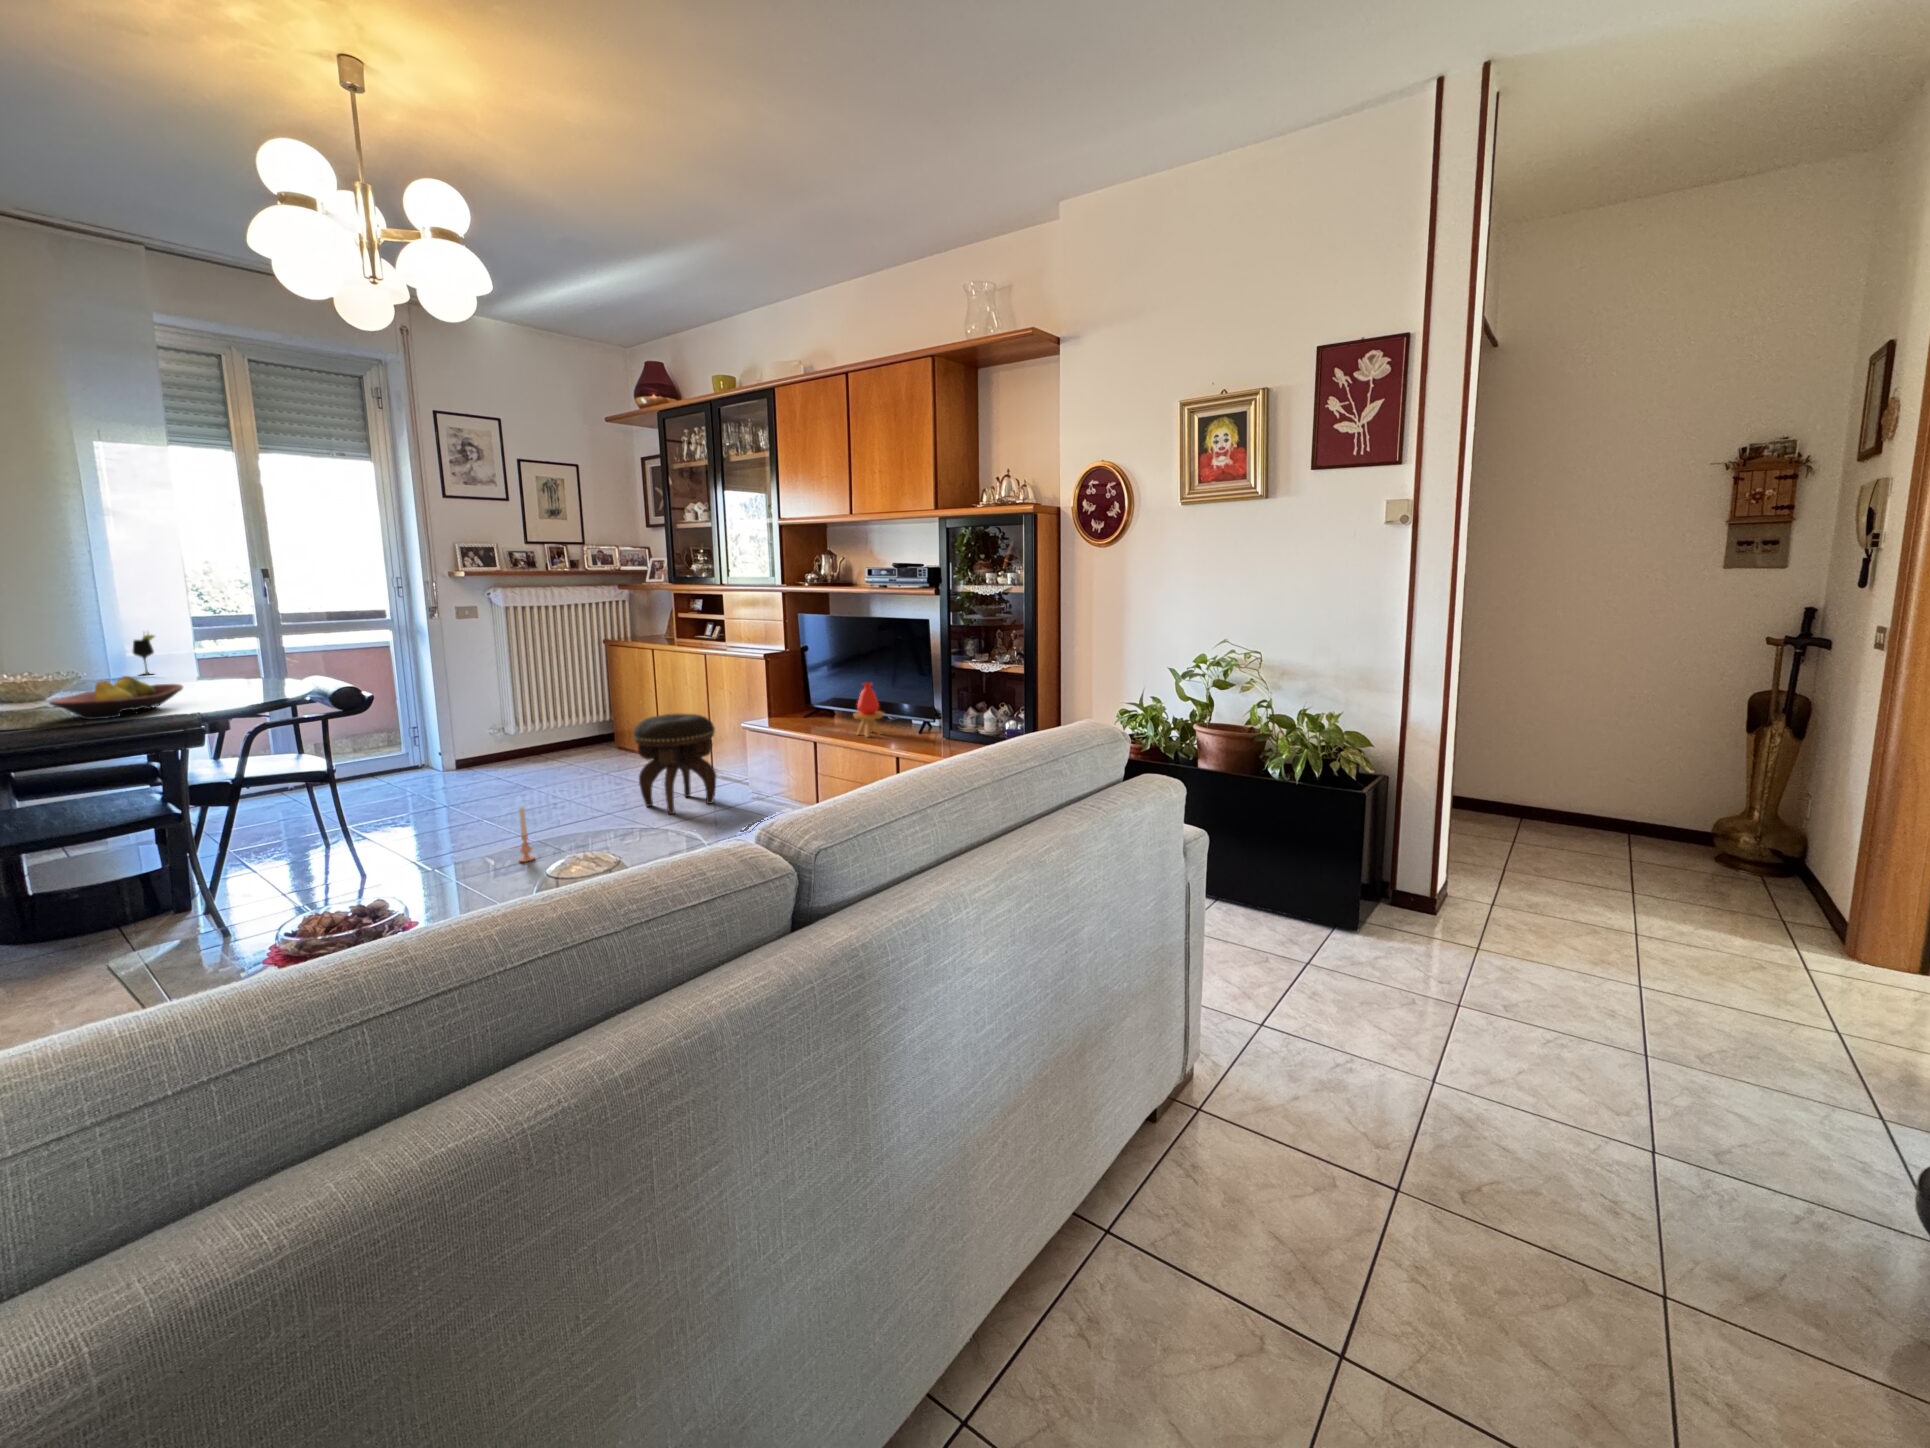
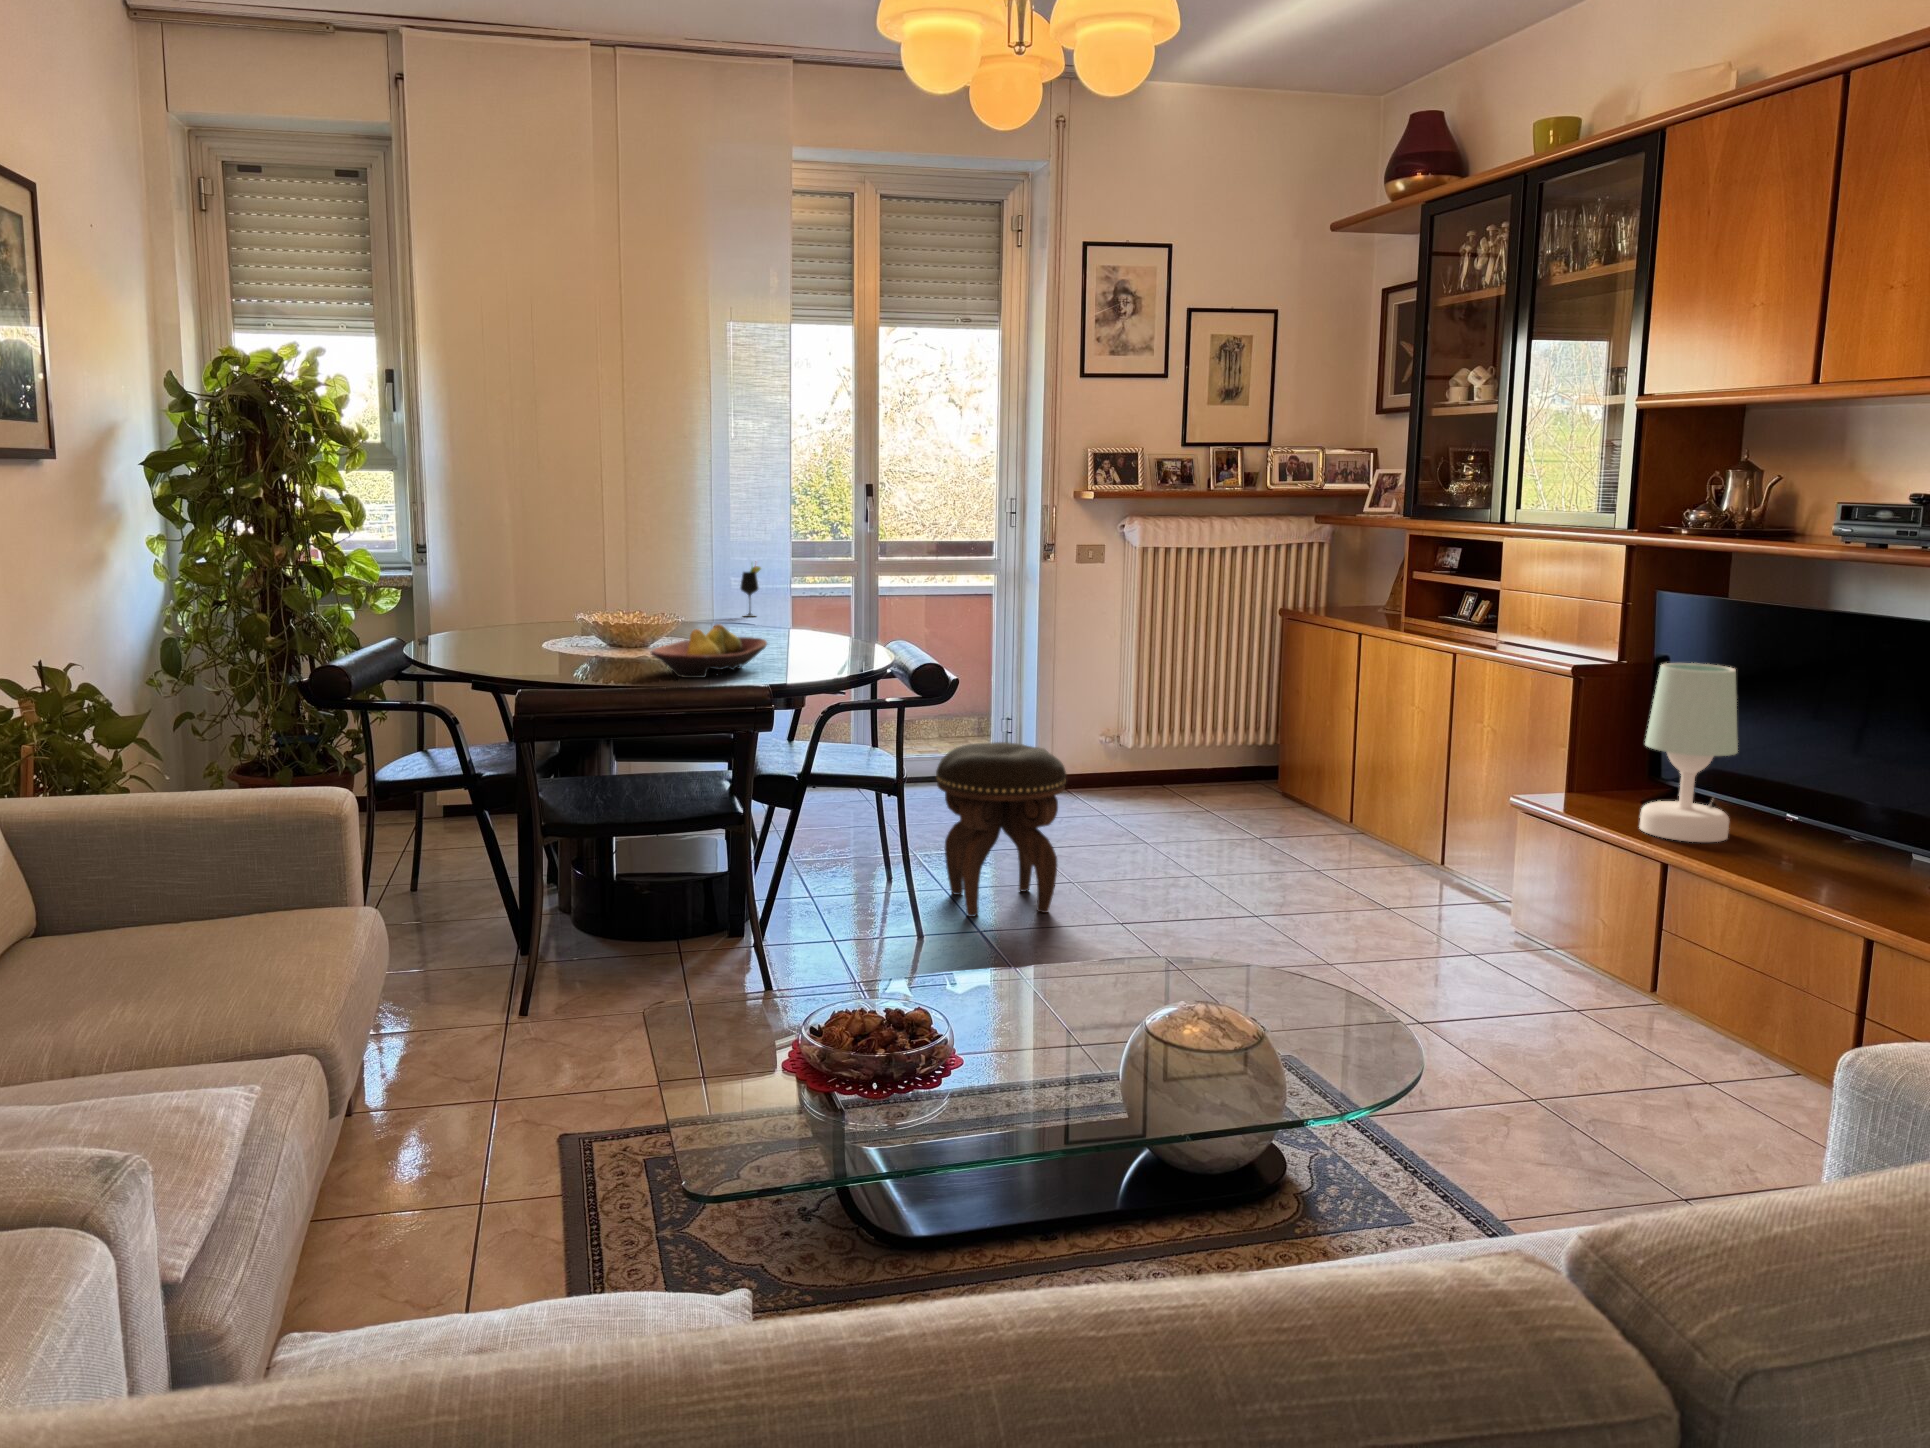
table lamp: none [801,646,840,729] -> present [1640,663,1738,842]
vase: present [853,683,884,737] -> none [1765,759,1847,881]
footstool: present [633,713,716,814] -> present [936,742,1066,917]
candle: present [519,807,534,862] -> none [1107,903,1131,998]

